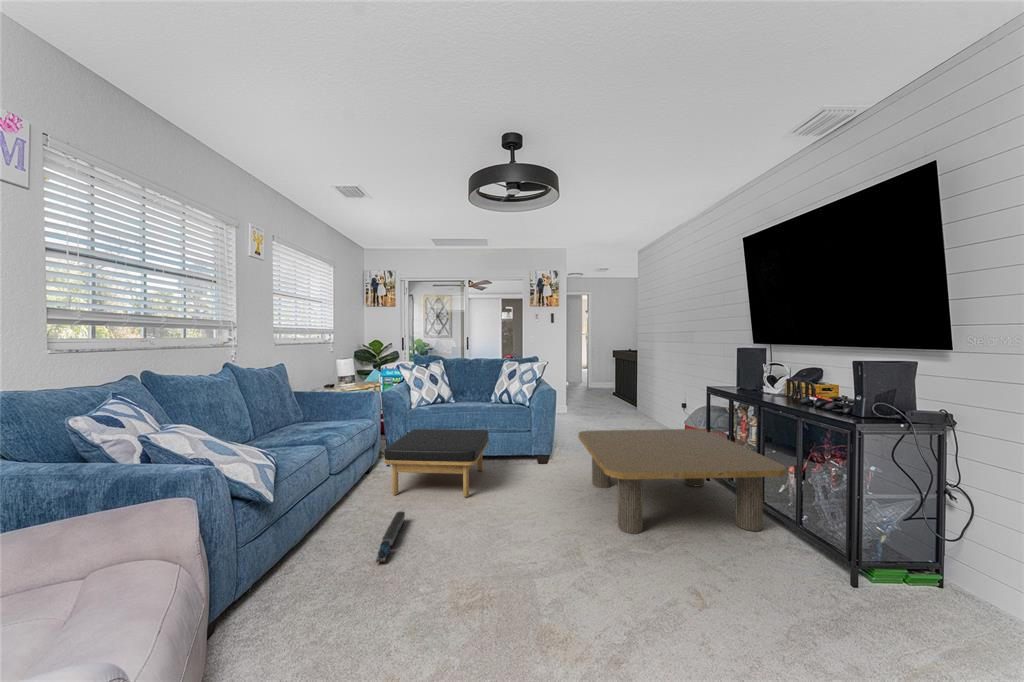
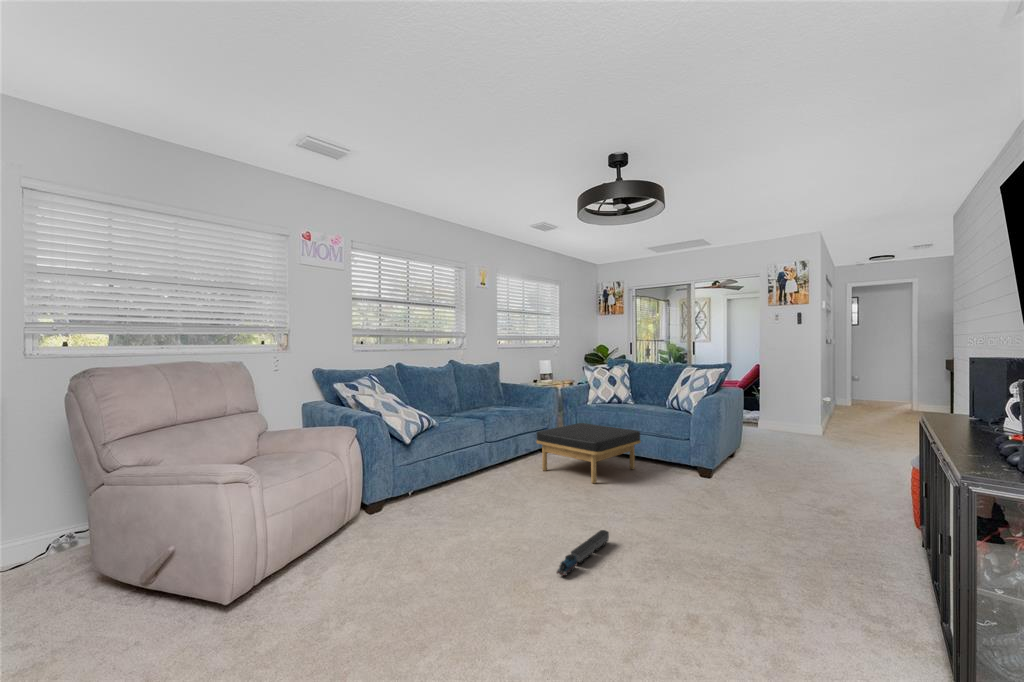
coffee table: present [578,429,786,534] -> none [676,443,918,587]
toy train: present [376,511,405,562] -> present [557,530,609,576]

